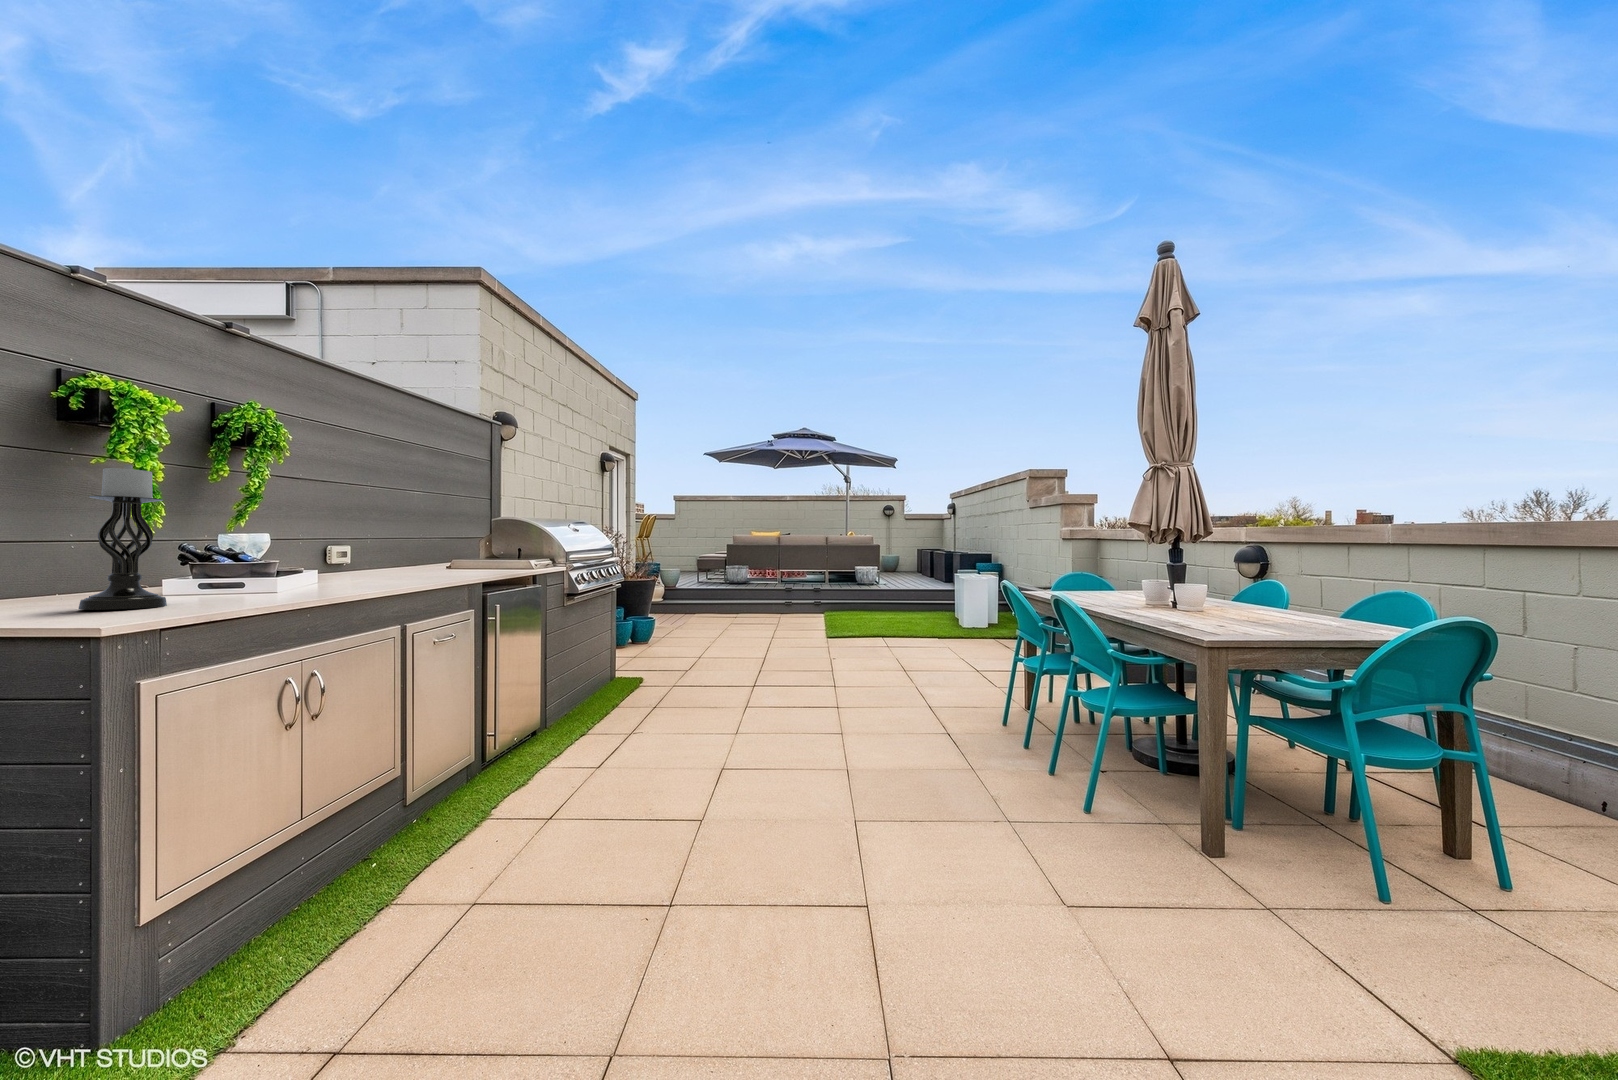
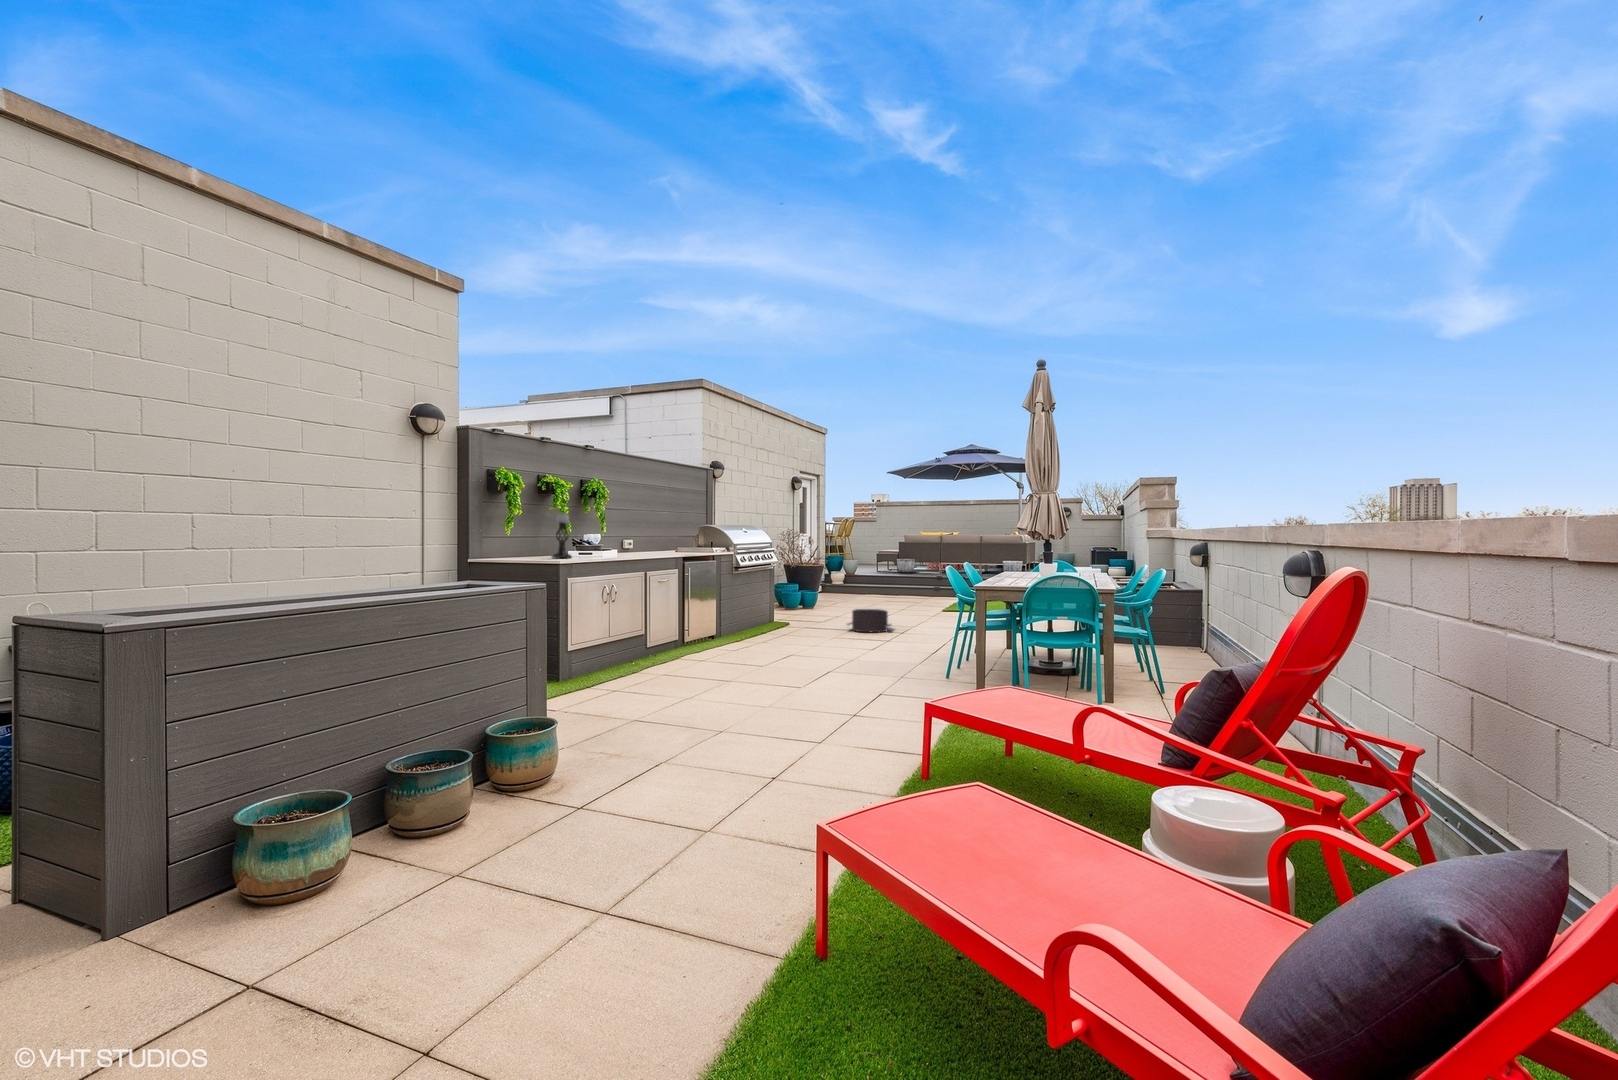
pouf: none [738,644,805,683] -> present [847,609,891,632]

